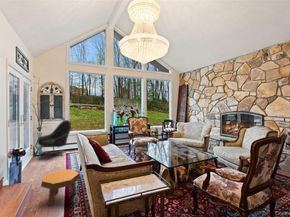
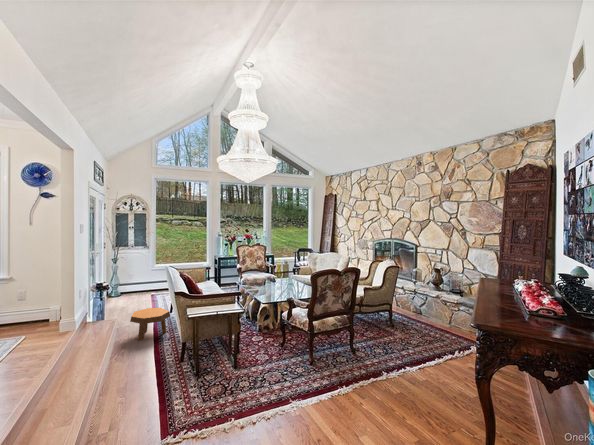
armchair: present [38,120,71,158] -> none [114,248,158,300]

